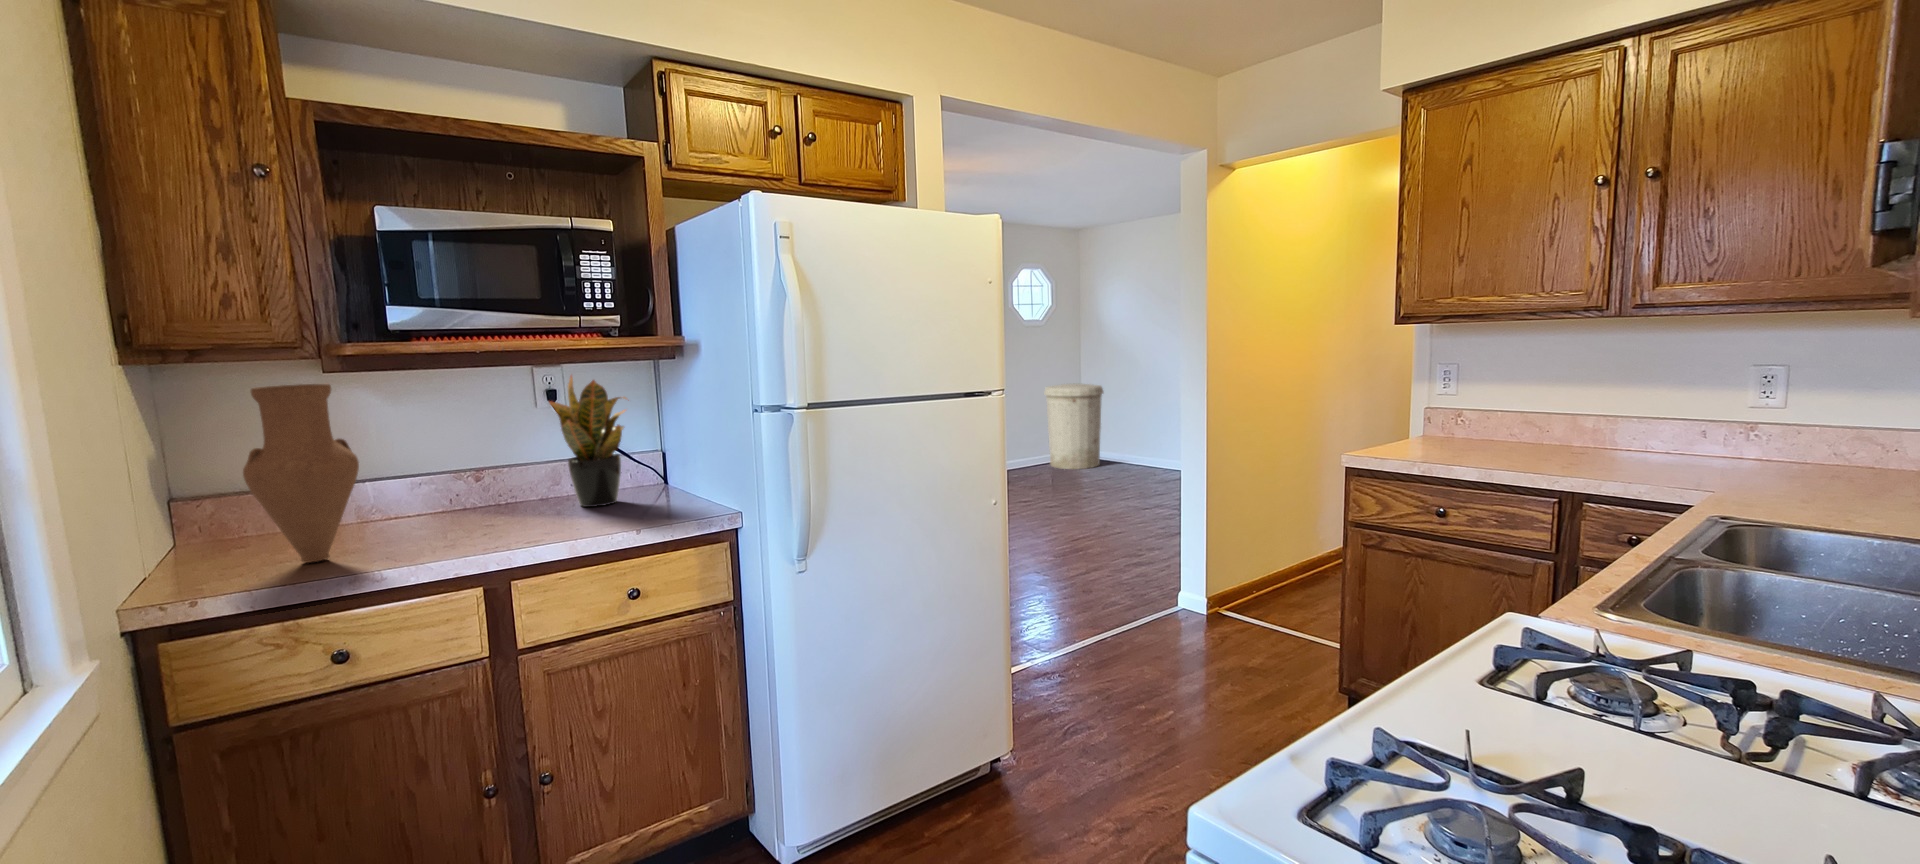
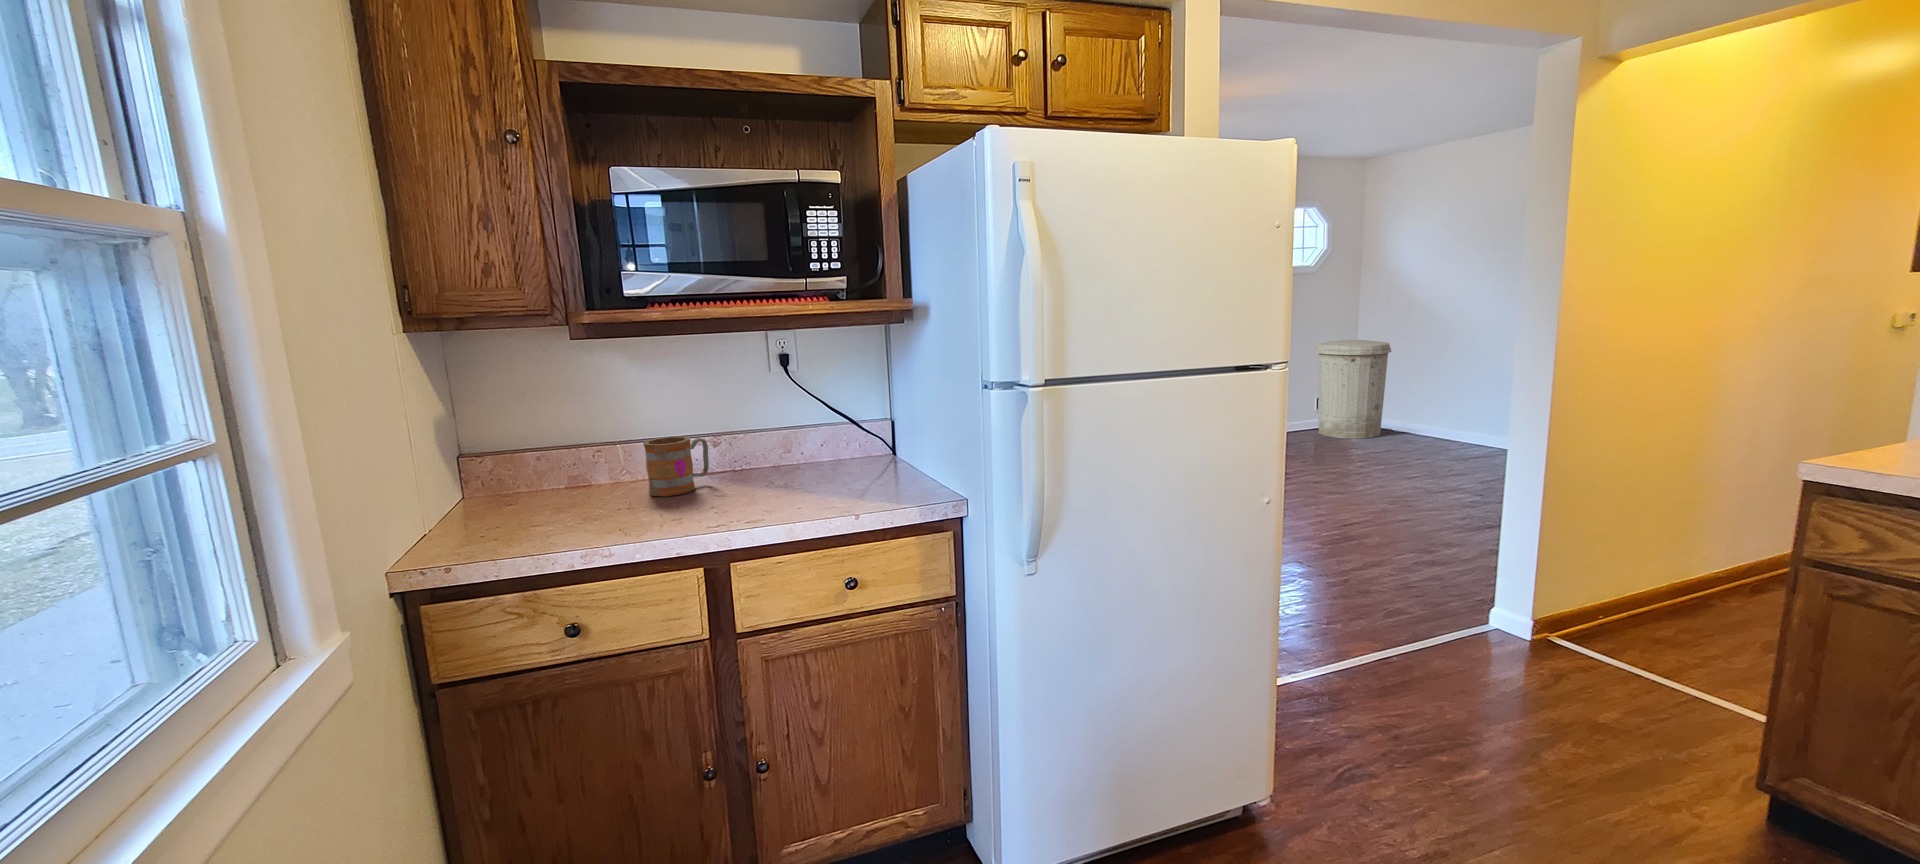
potted plant: present [549,376,626,507] -> none [767,334,869,480]
vase: present [243,384,359,563] -> none [496,352,597,529]
mug: none [402,470,474,530] -> present [643,436,709,496]

